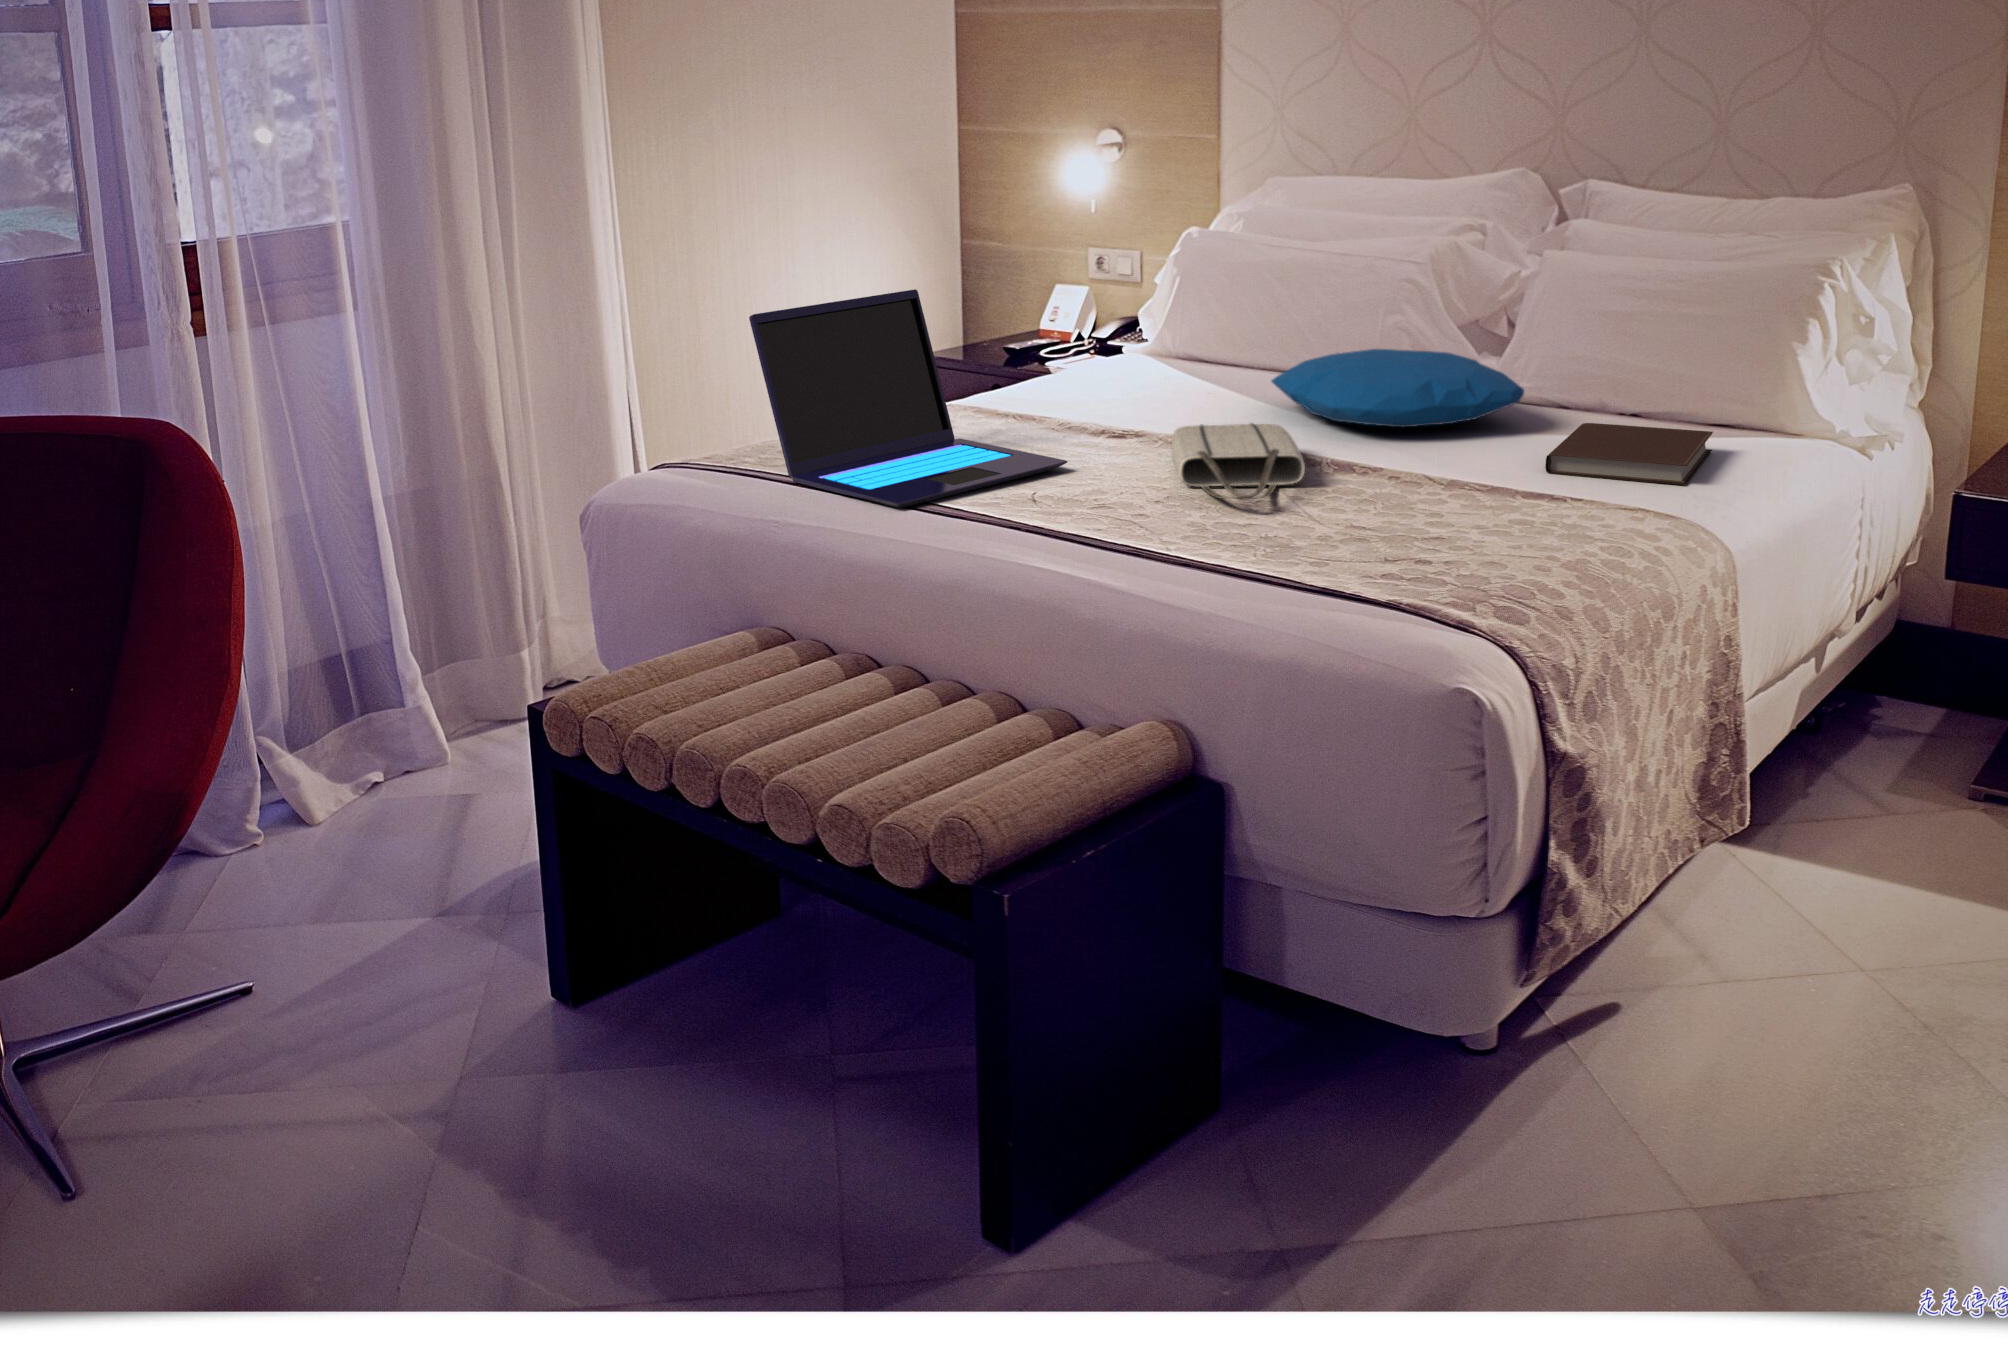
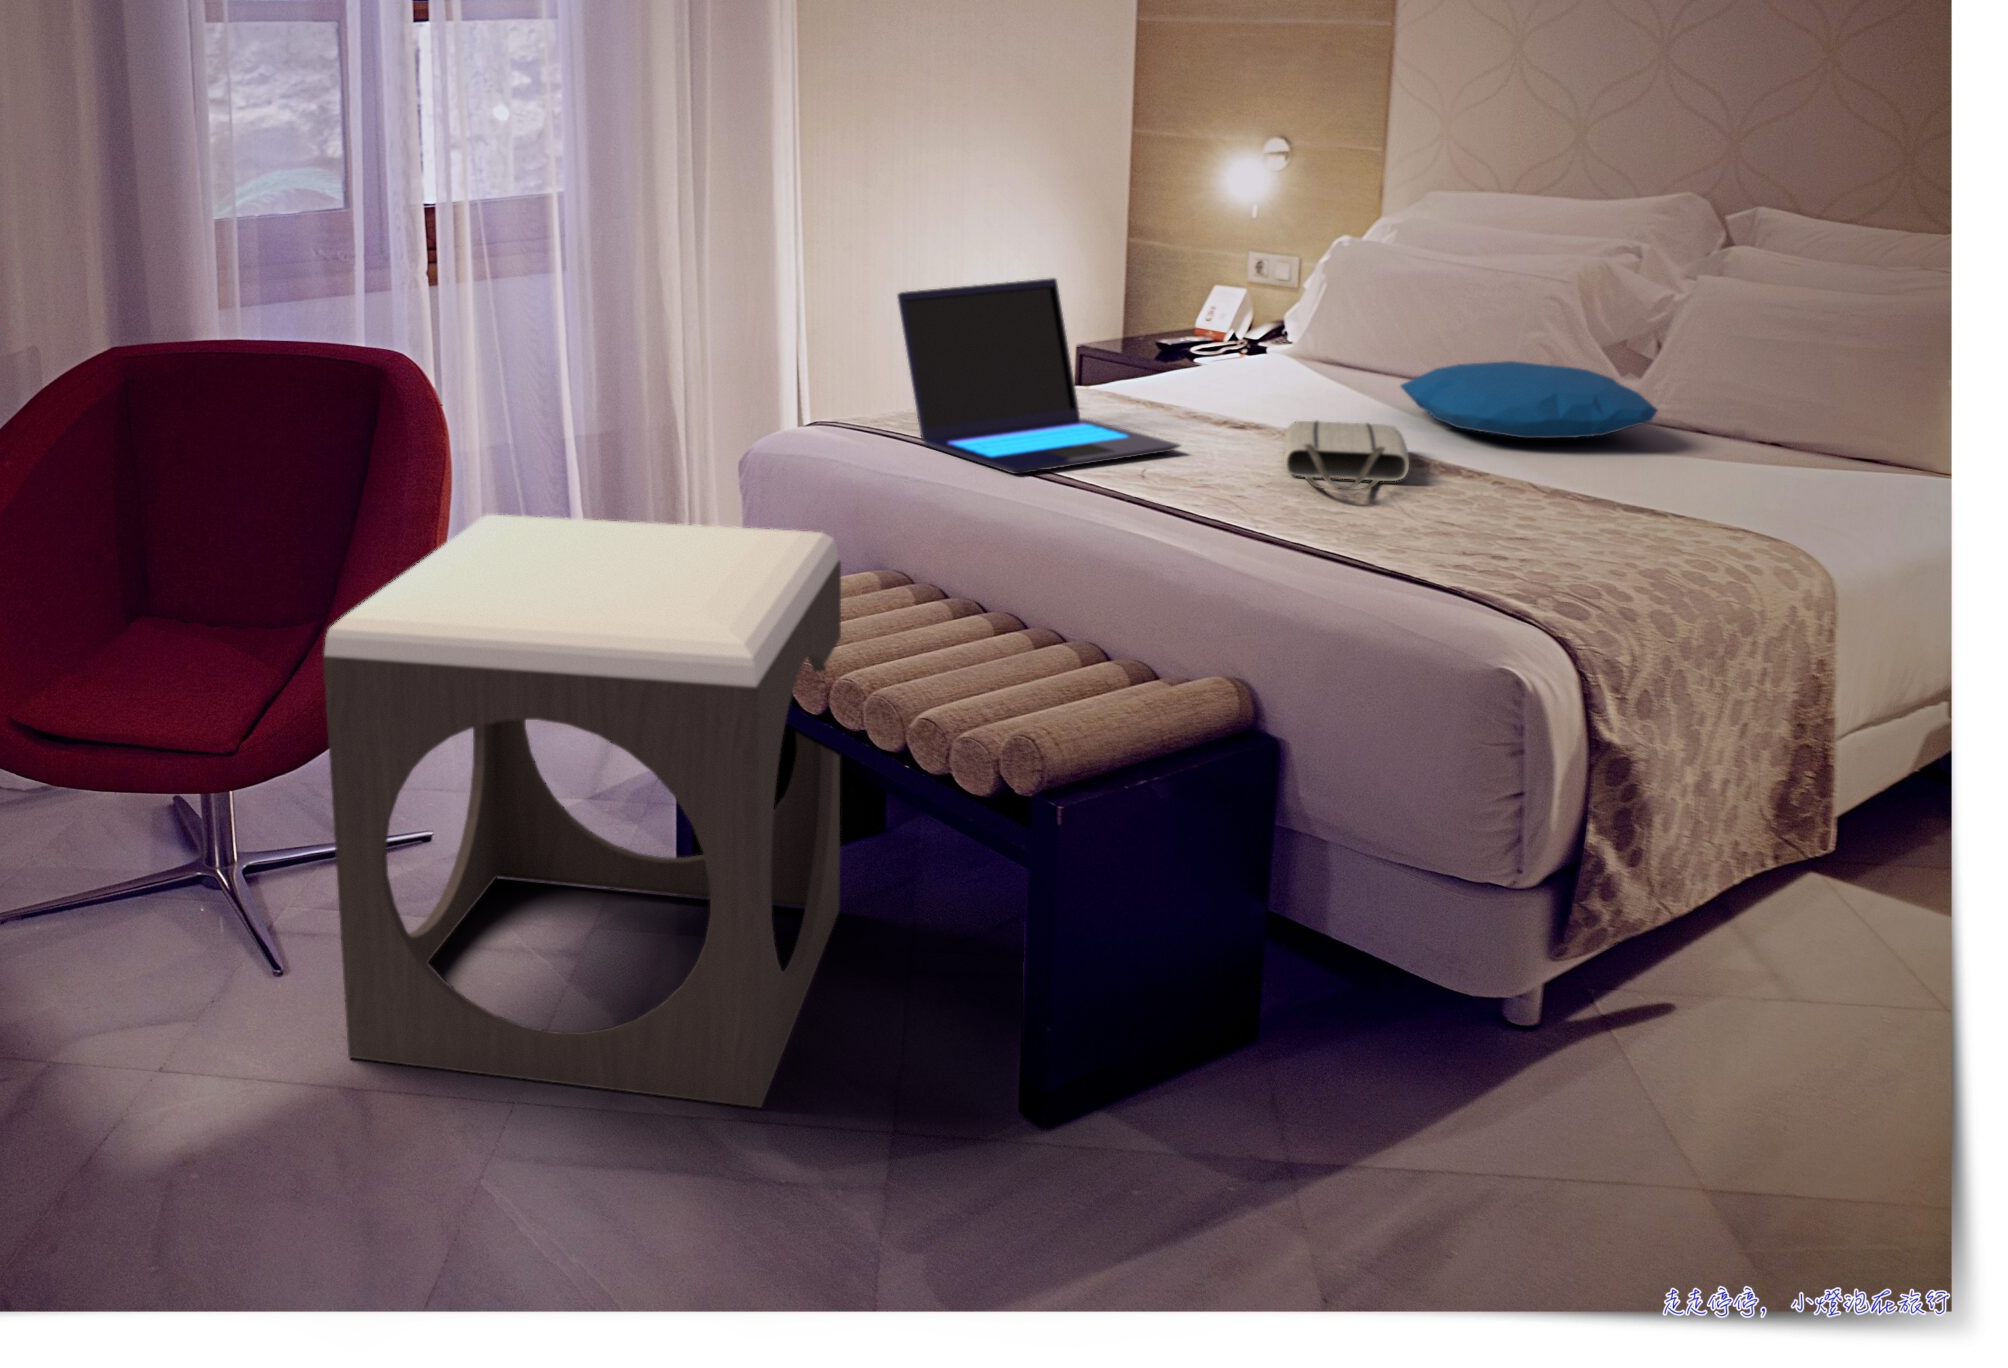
notebook: present [1545,423,1713,485] -> none [1660,446,1850,512]
footstool: none [89,597,748,1306] -> present [323,515,841,1107]

